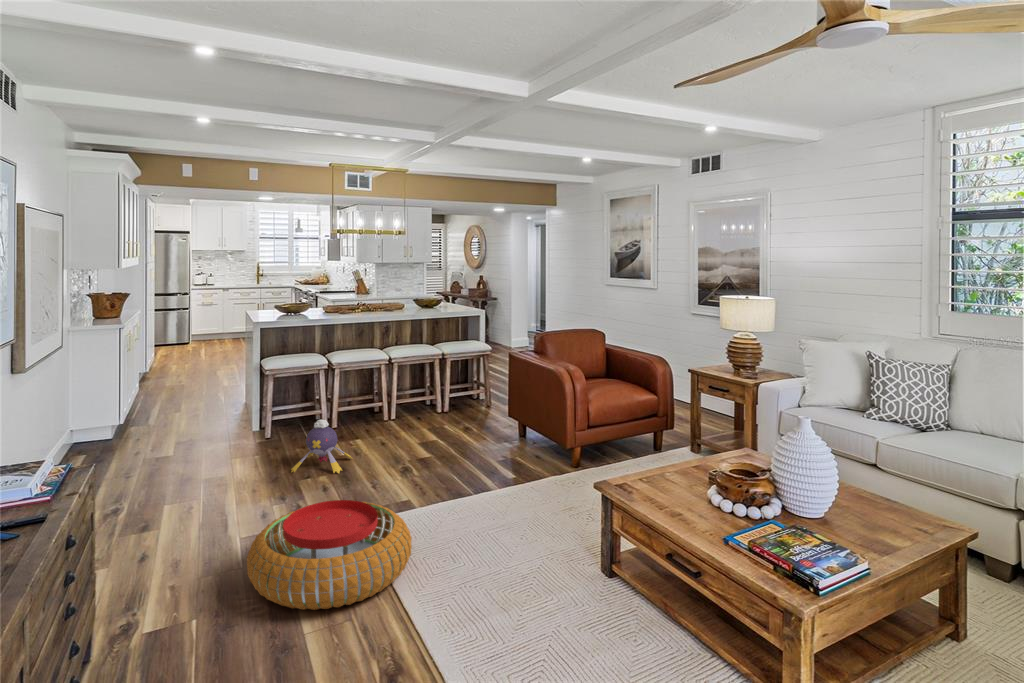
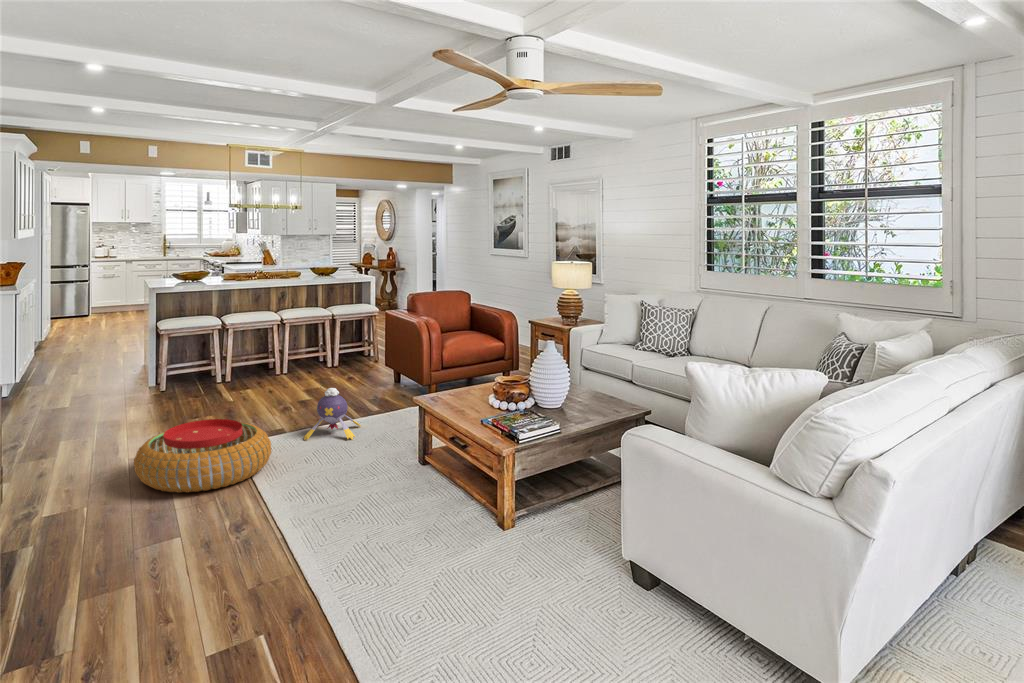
plush toy: present [291,420,352,473] -> present [304,388,361,440]

